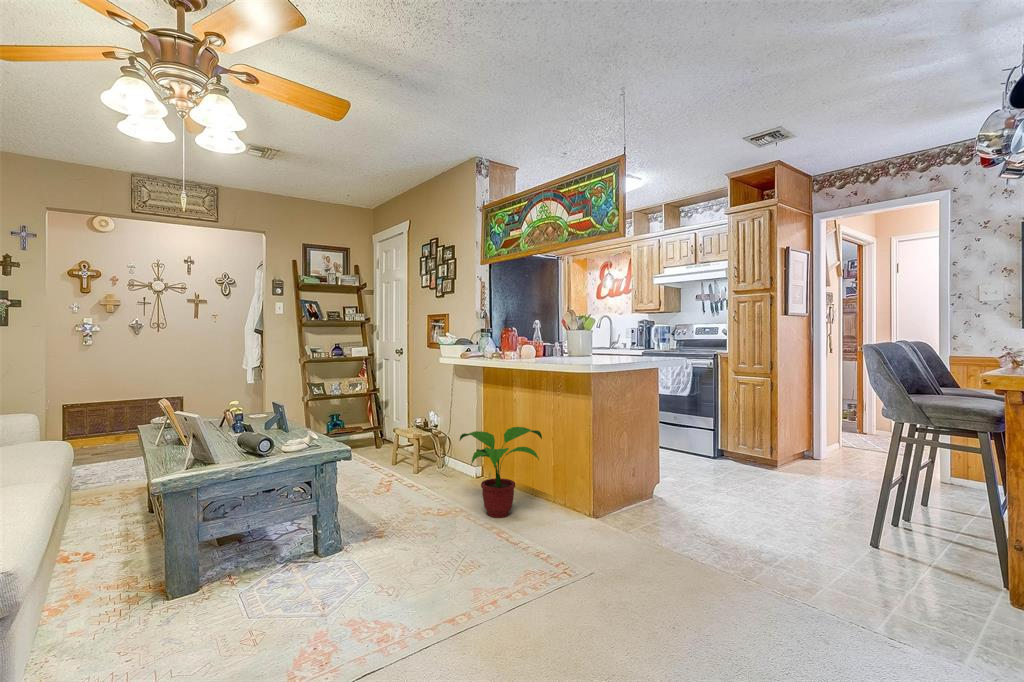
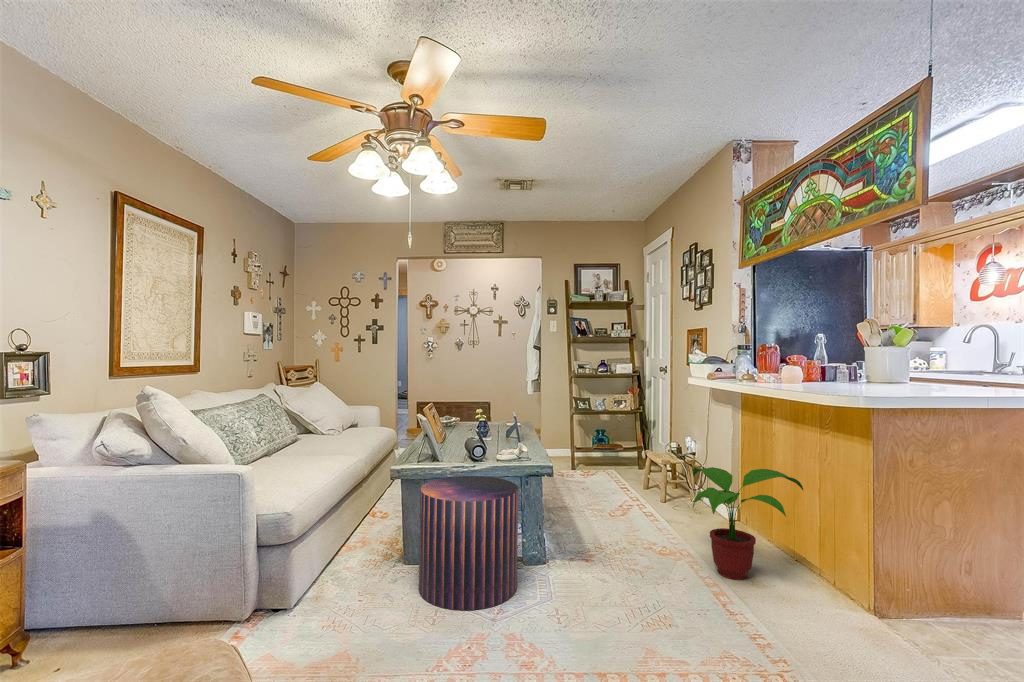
pouf: none [208,472,329,626] -> present [419,476,518,610]

